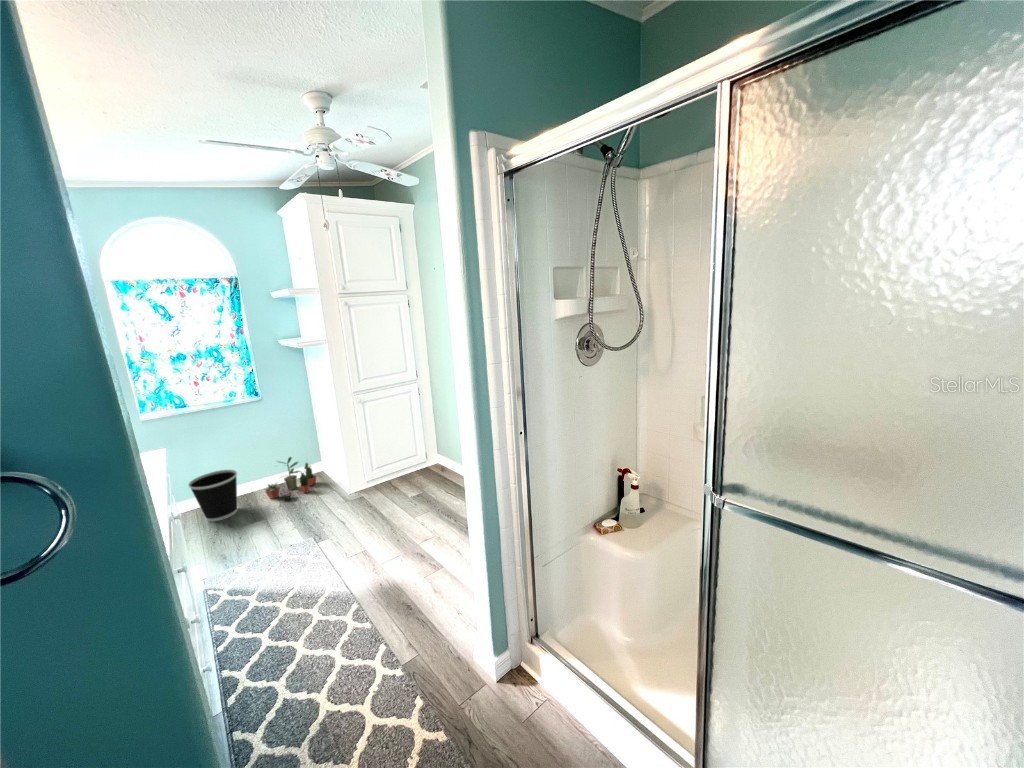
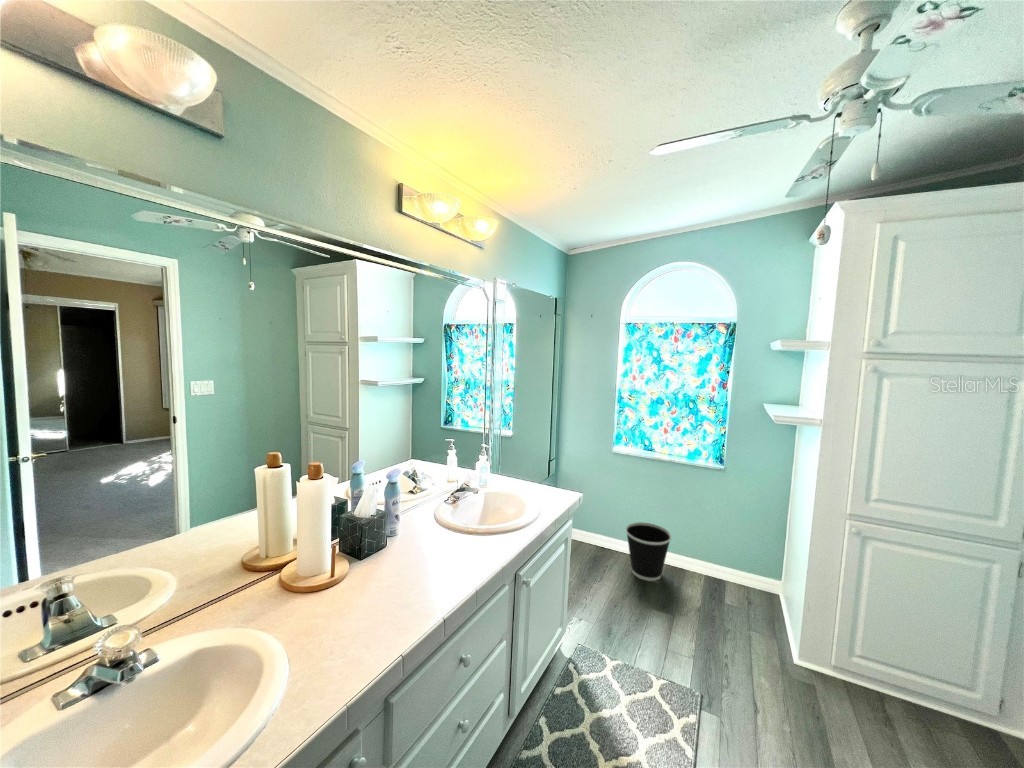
potted plant: present [264,457,317,500] -> none [694,549,765,612]

